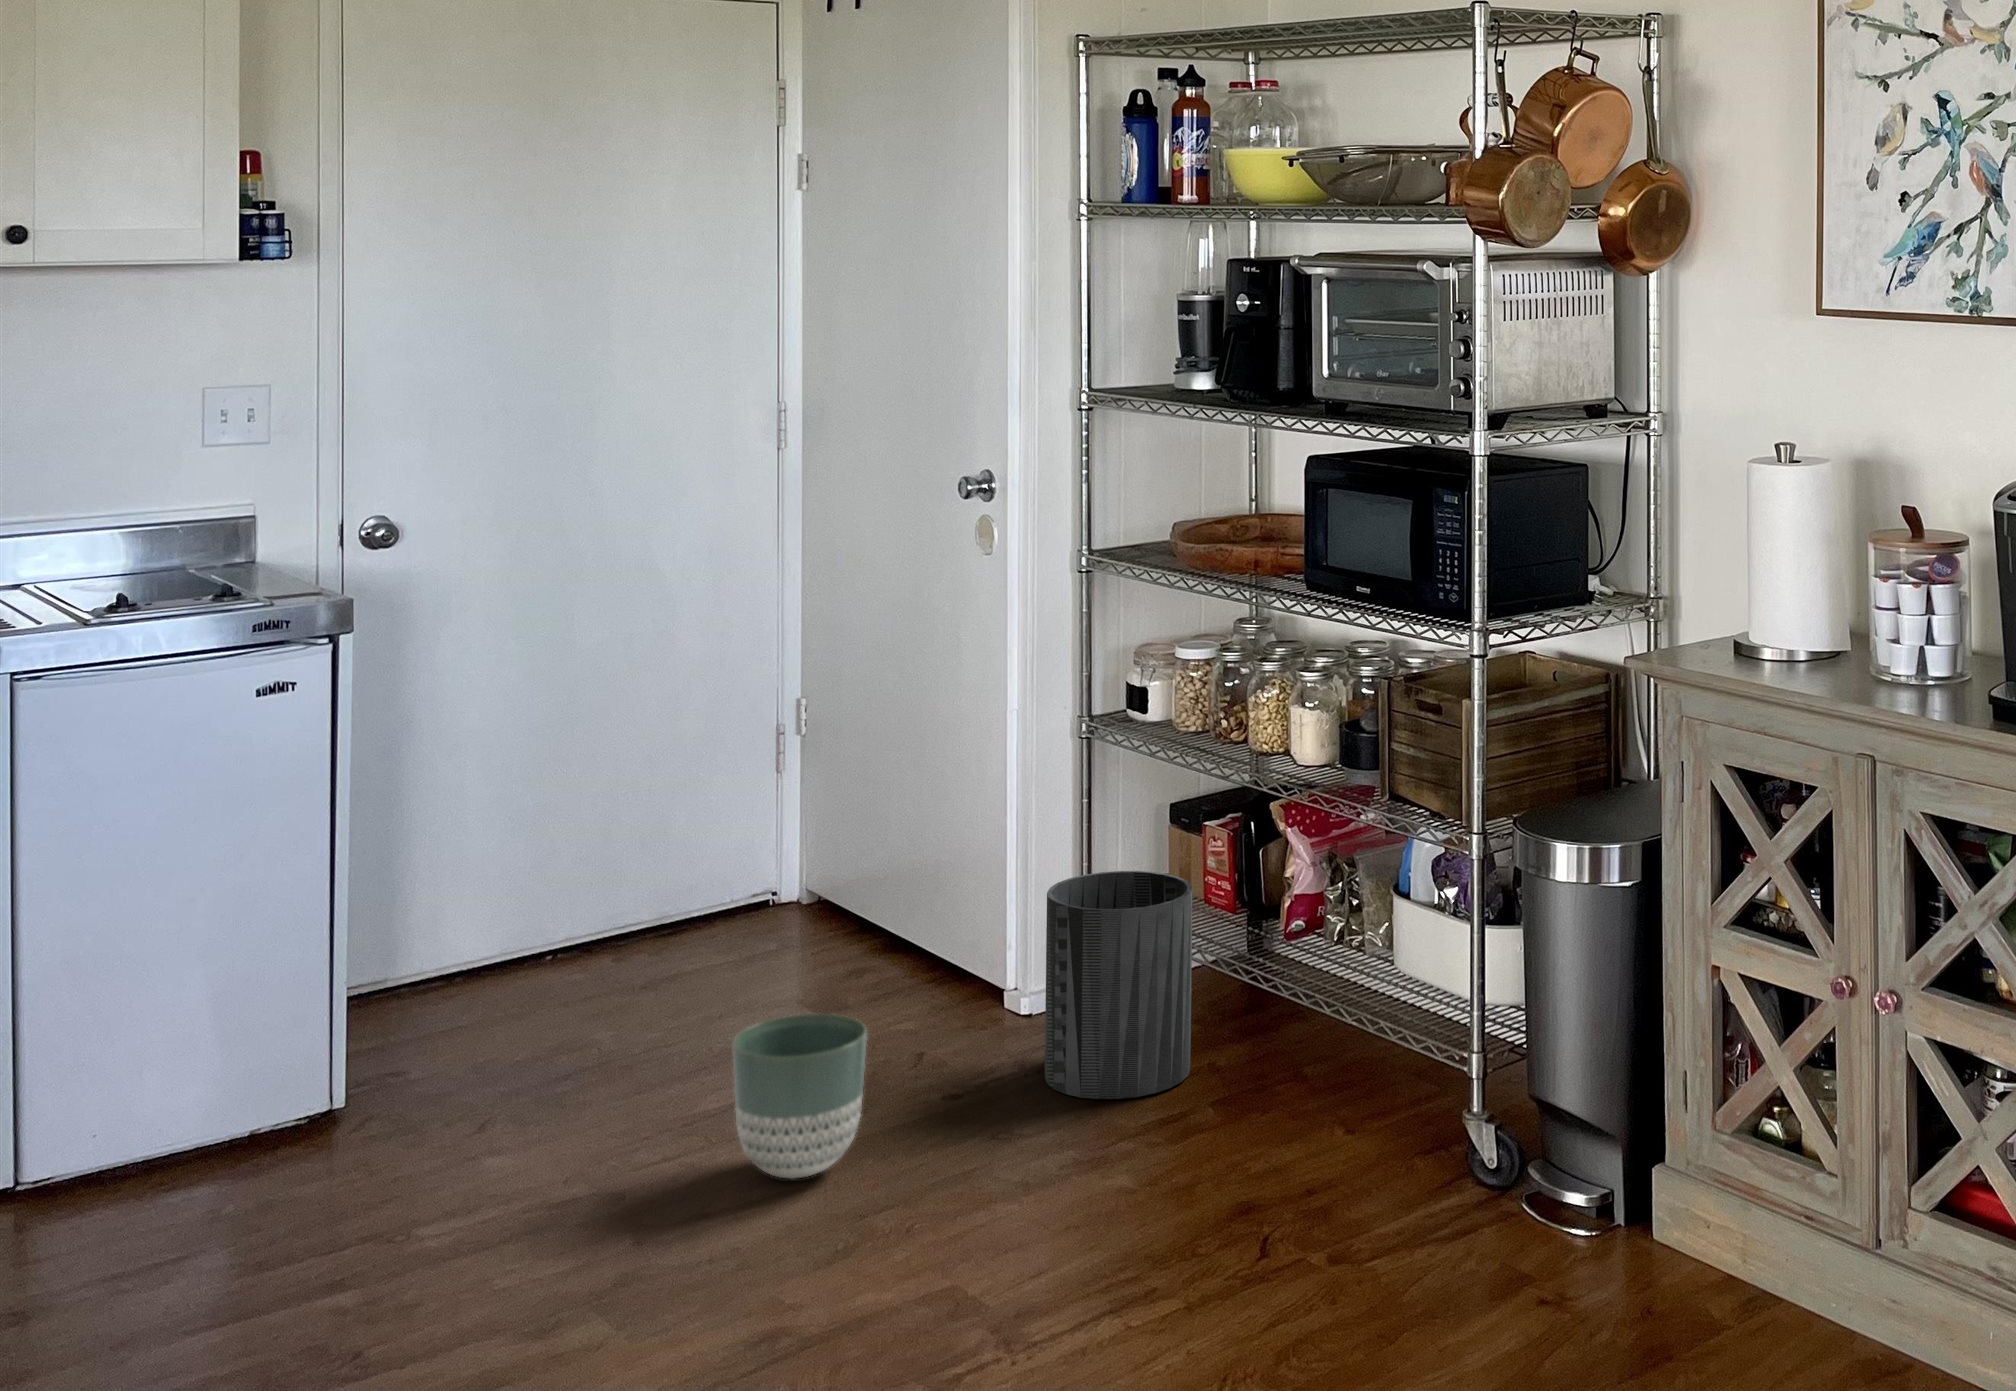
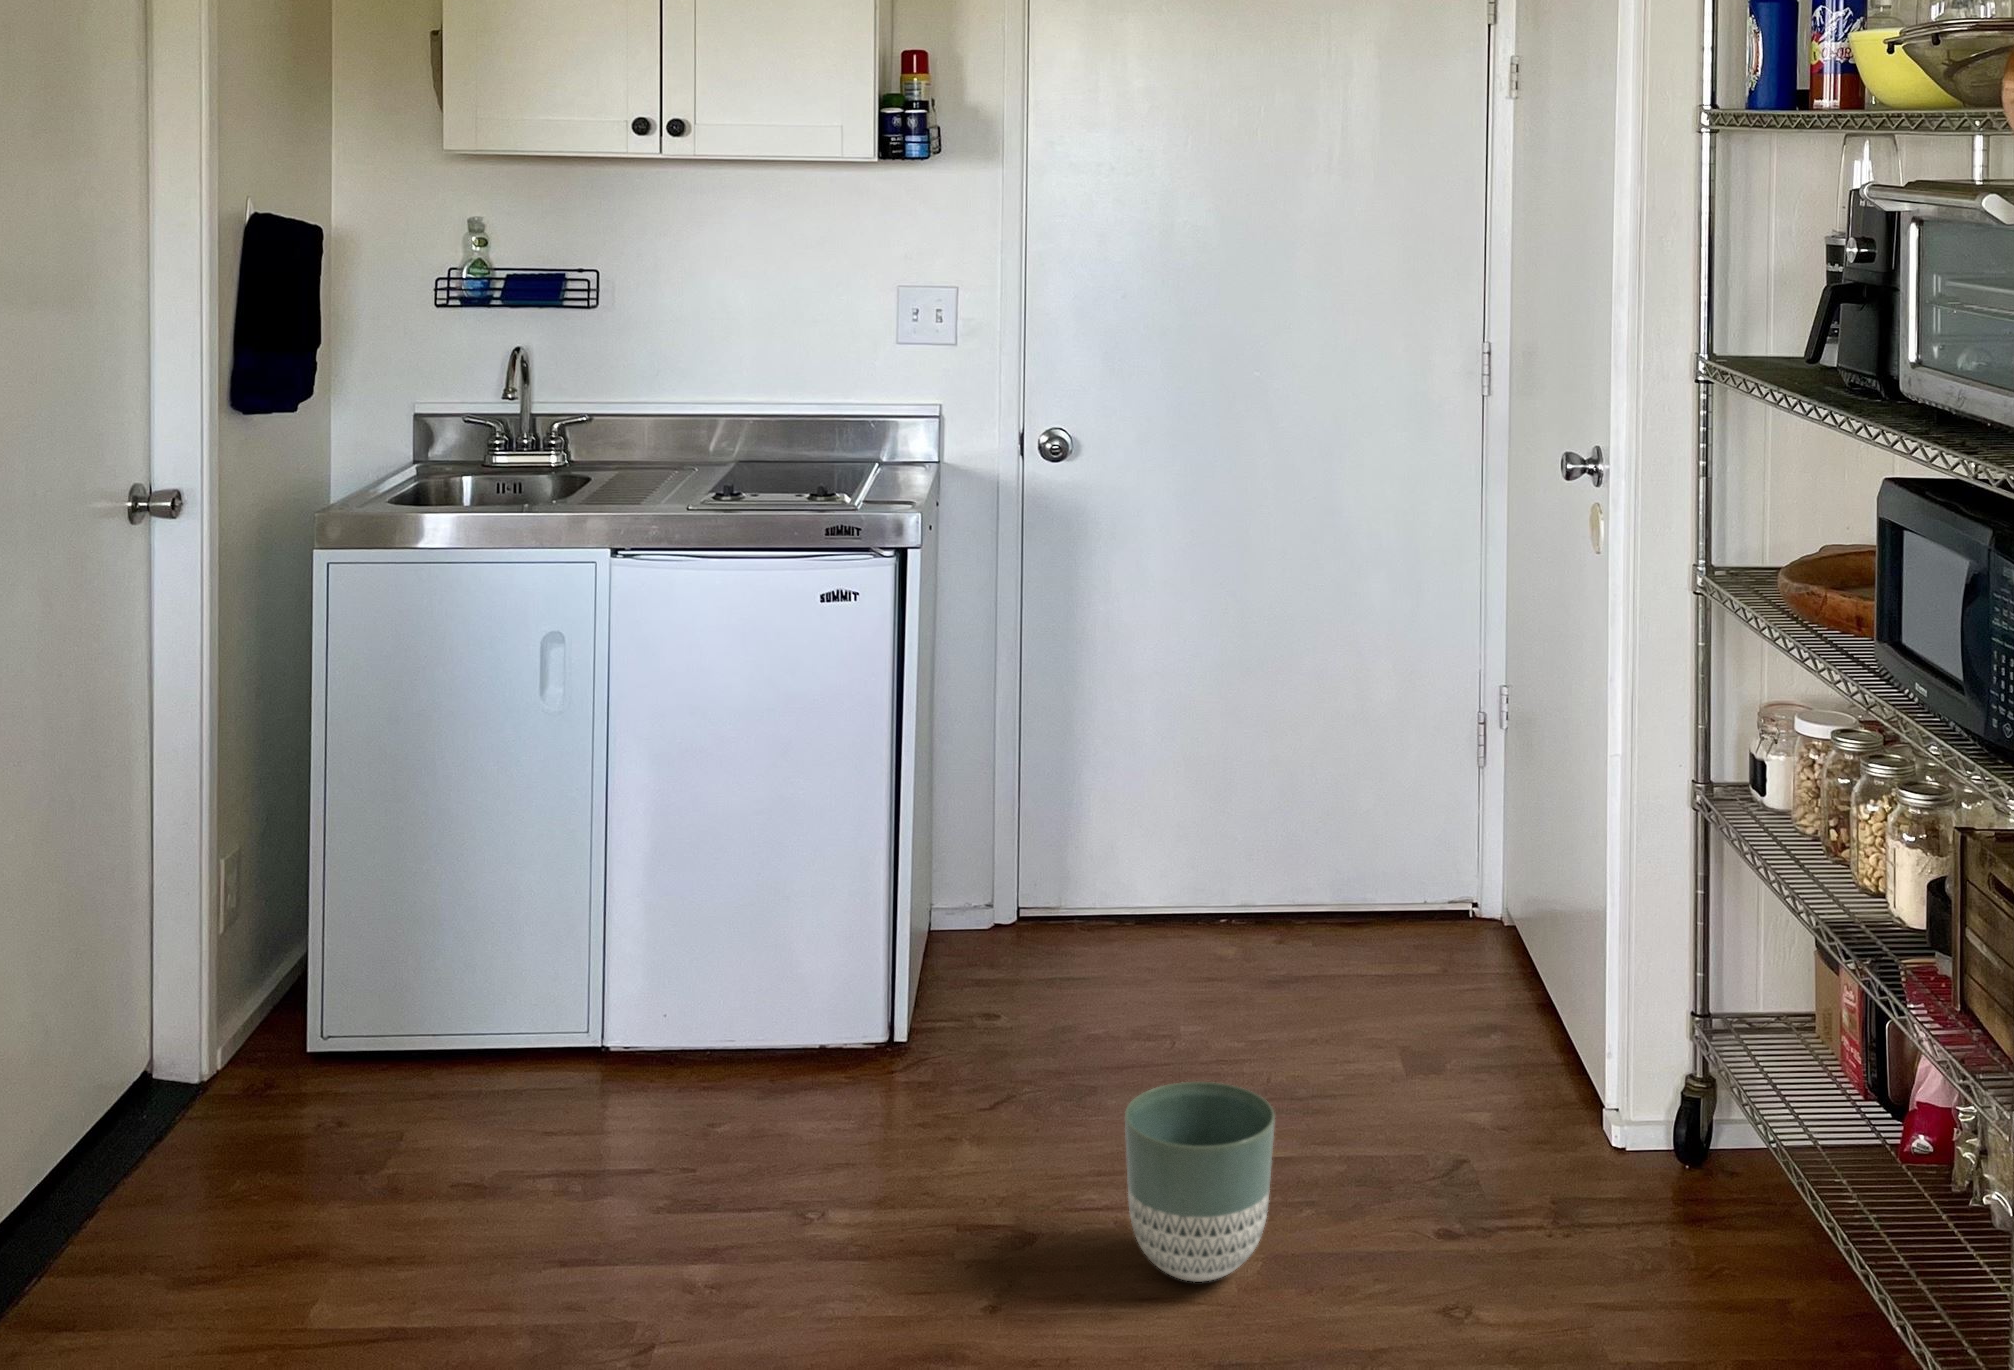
trash can: present [1045,871,1193,1099] -> none [1553,992,1752,1313]

